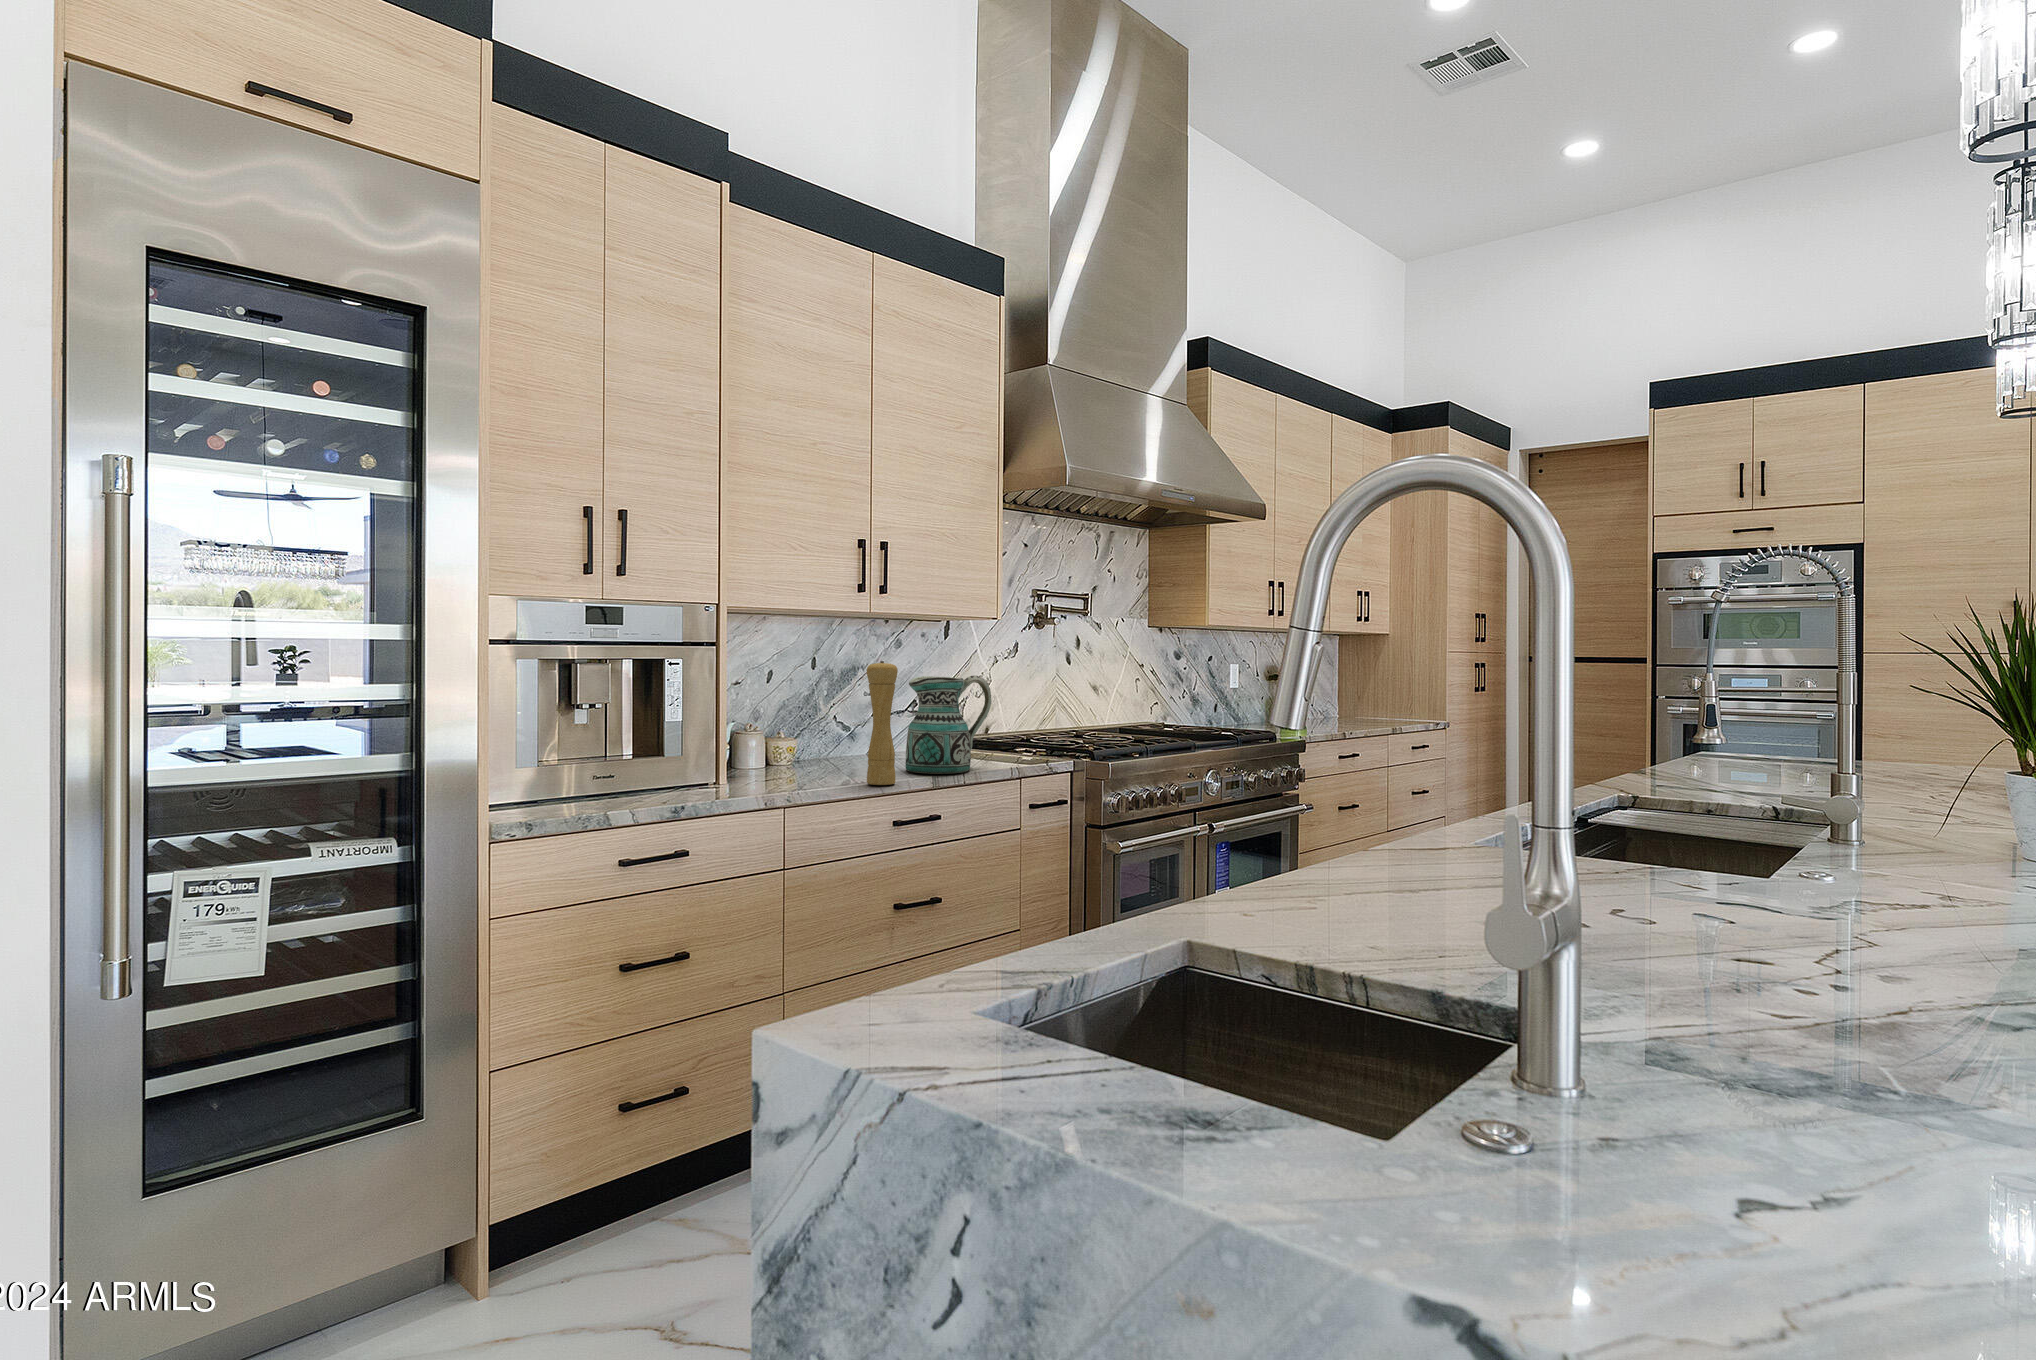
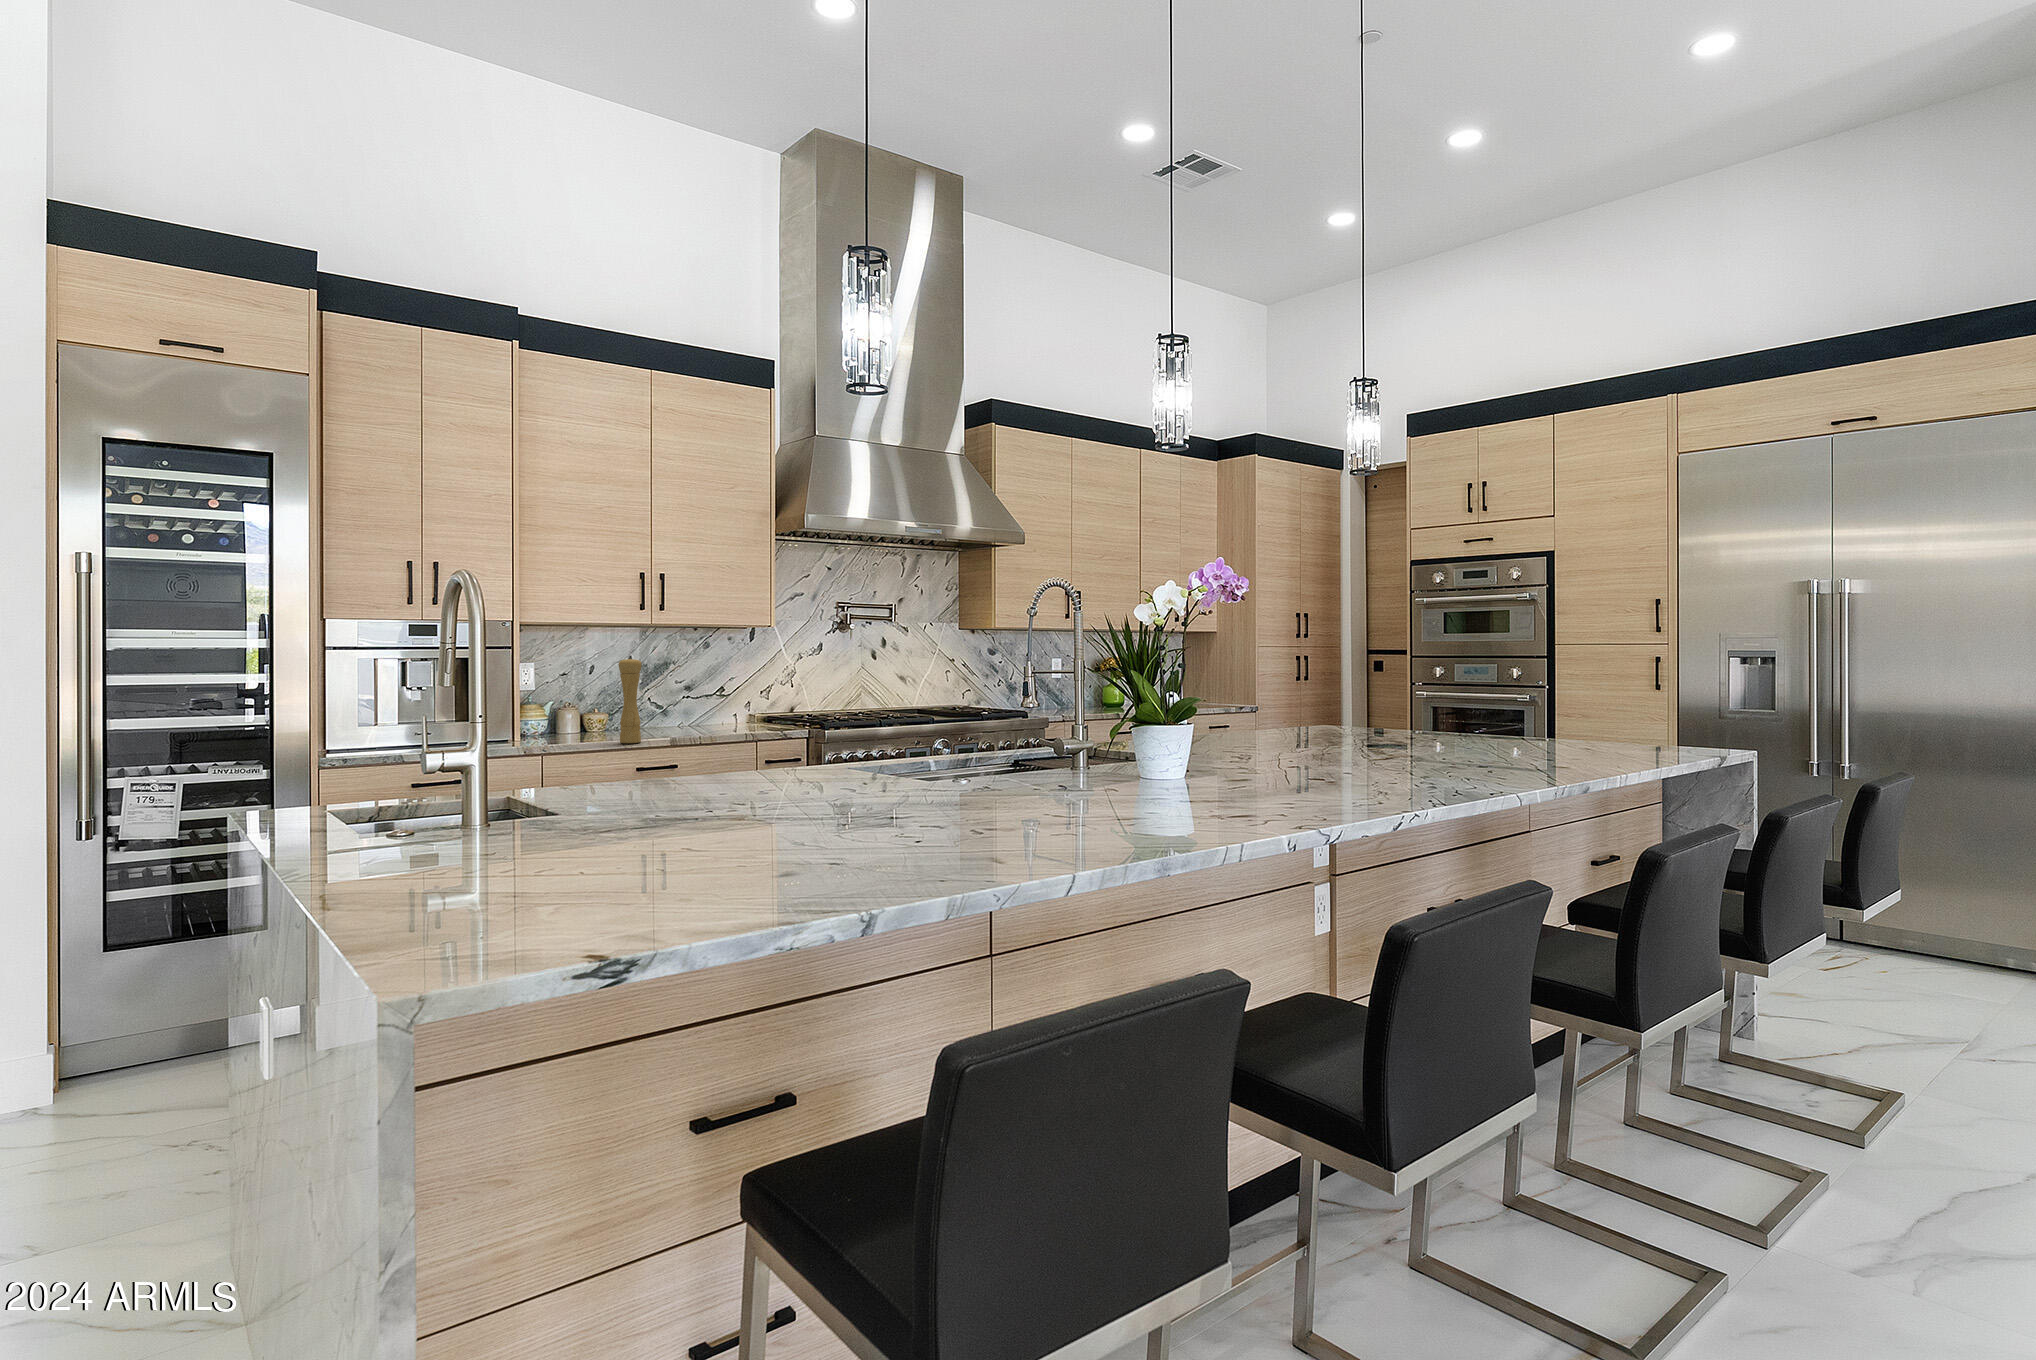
ceramic pitcher: present [905,675,992,774] -> none [667,668,733,737]

